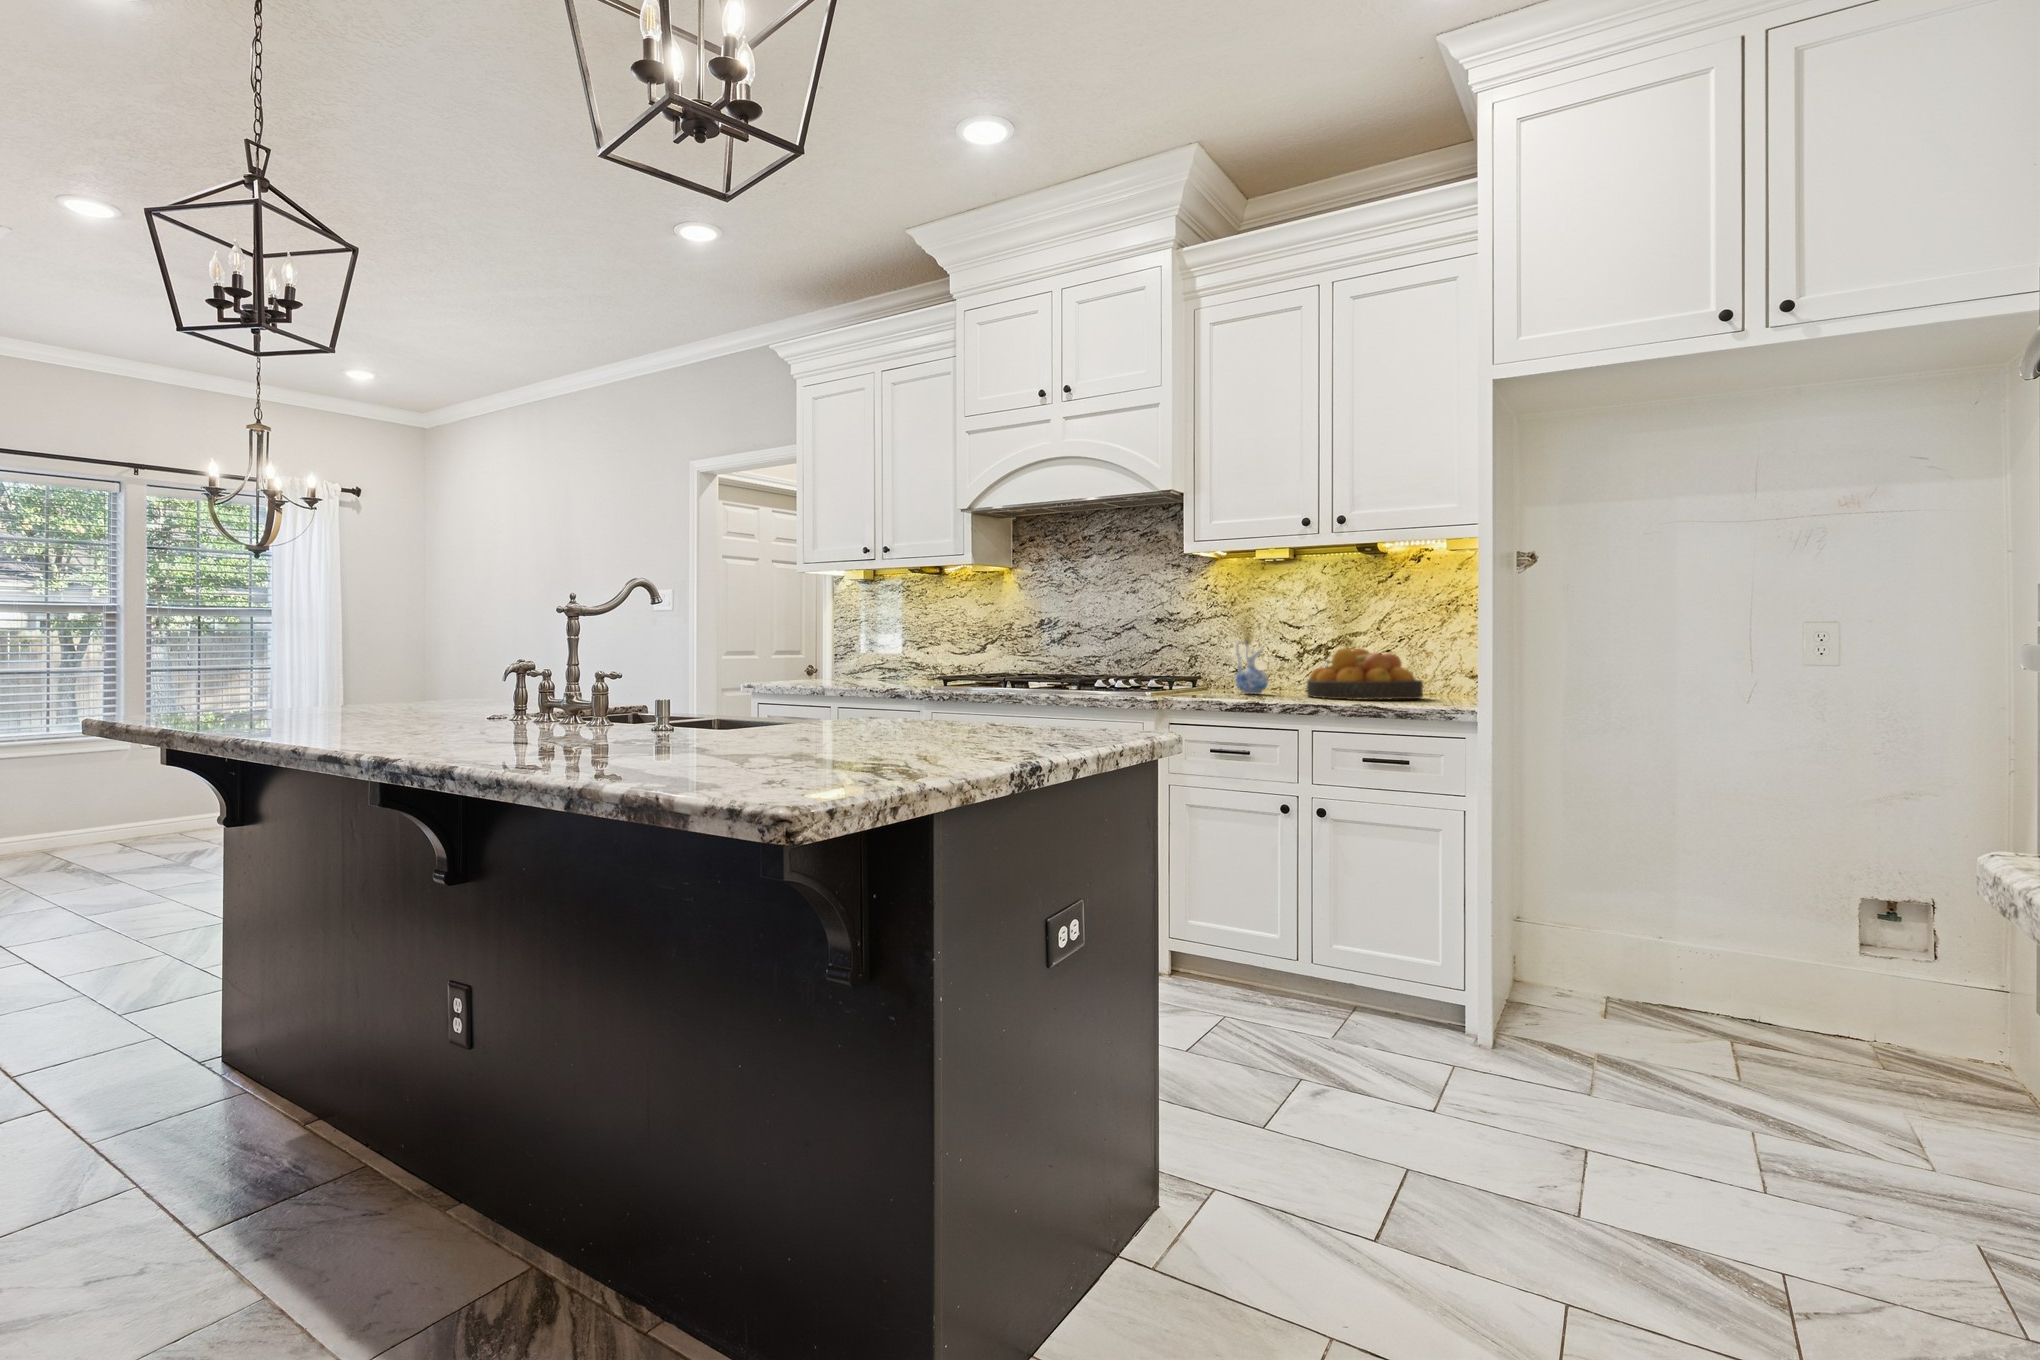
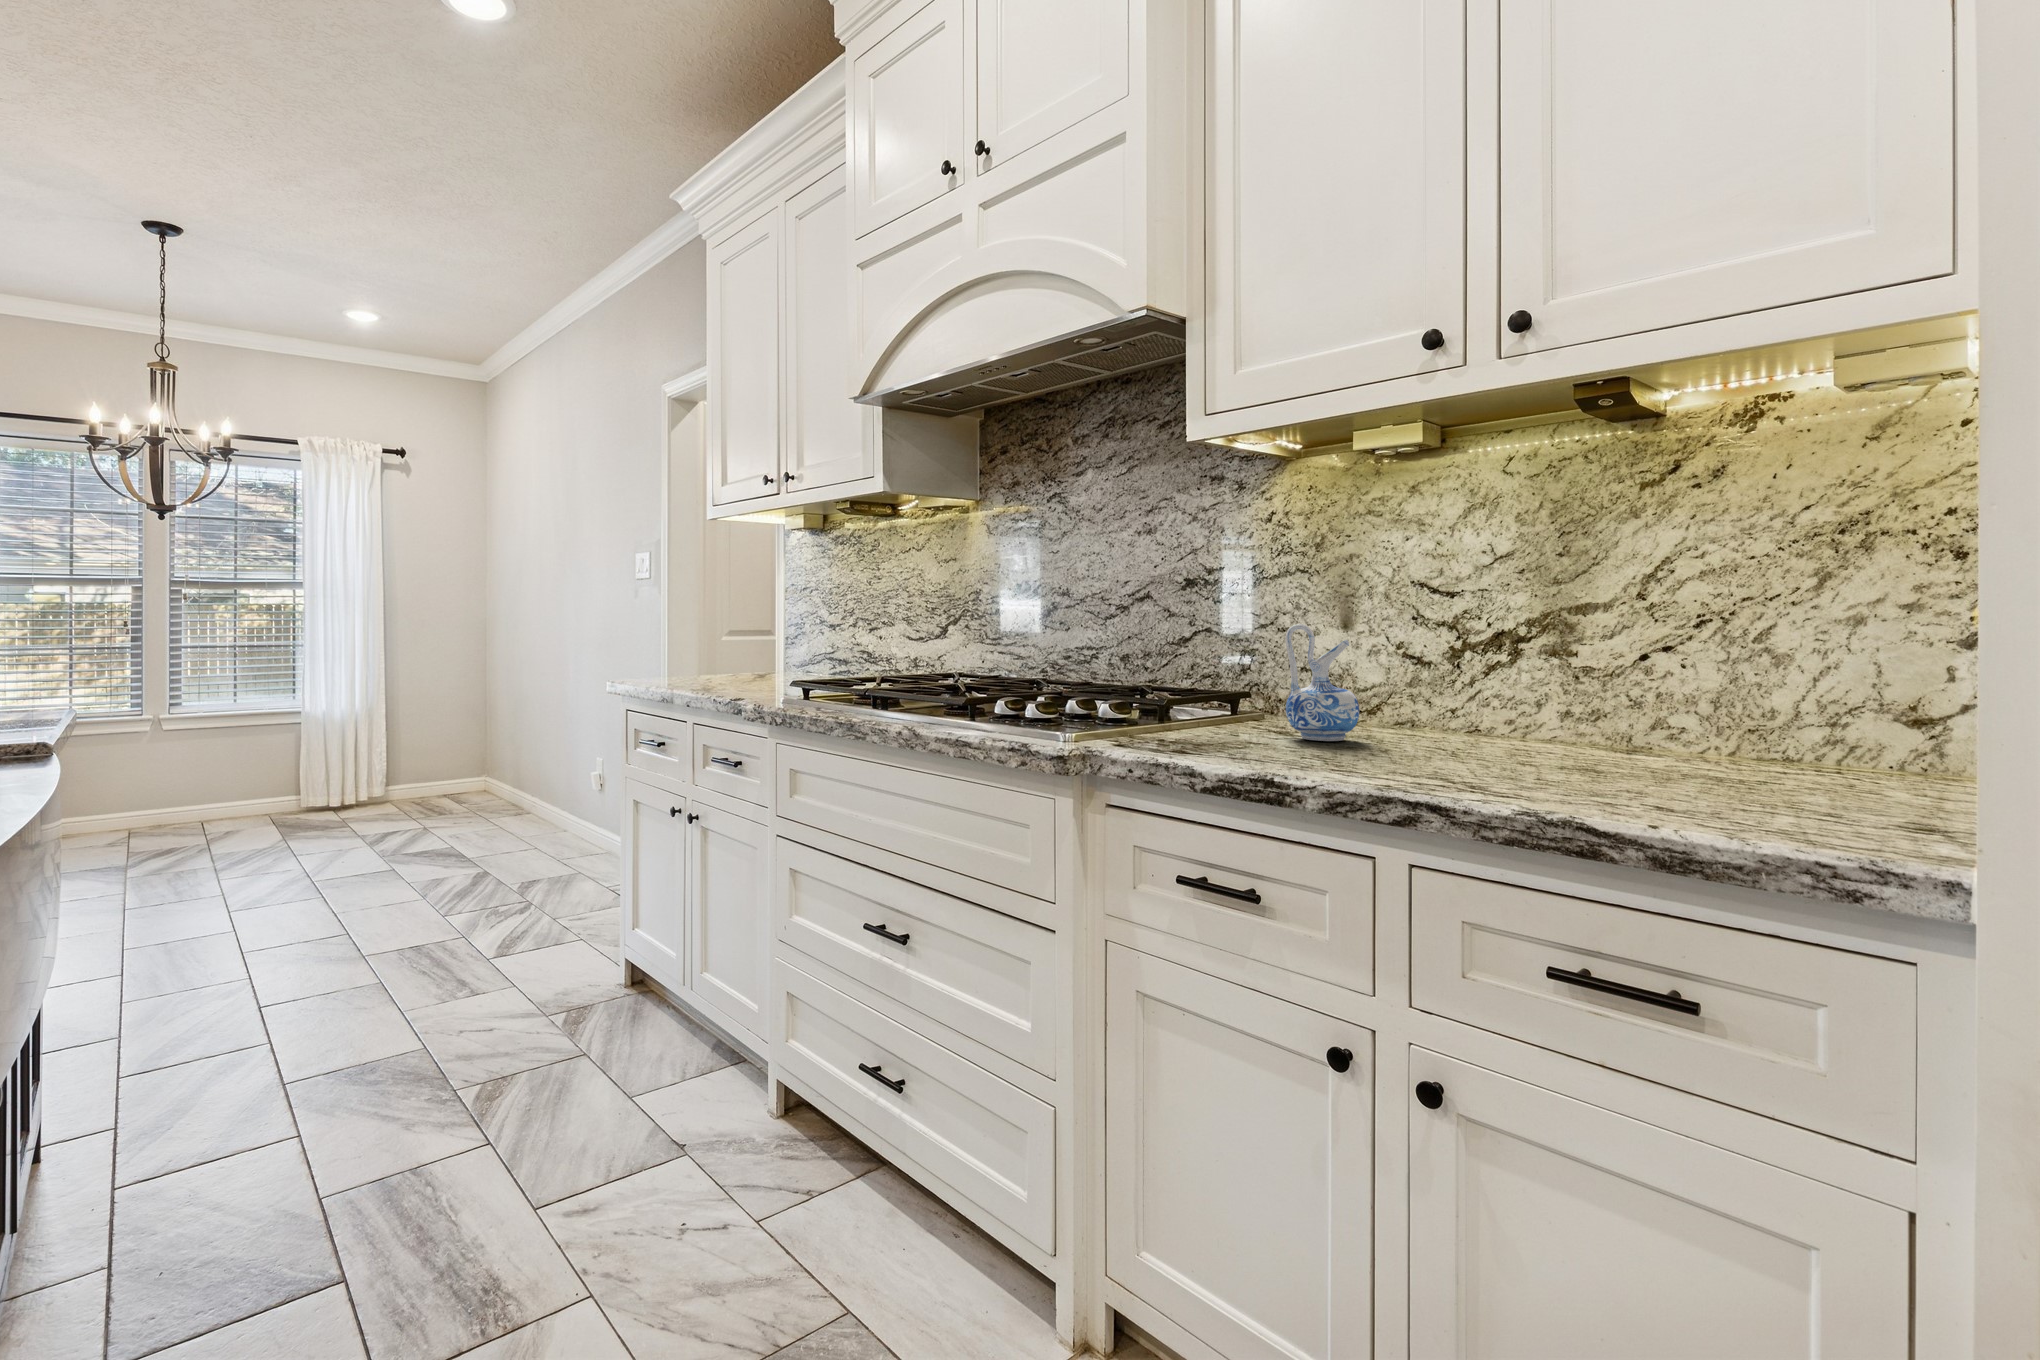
fruit bowl: present [1307,648,1423,700] -> none [1434,644,1756,789]

